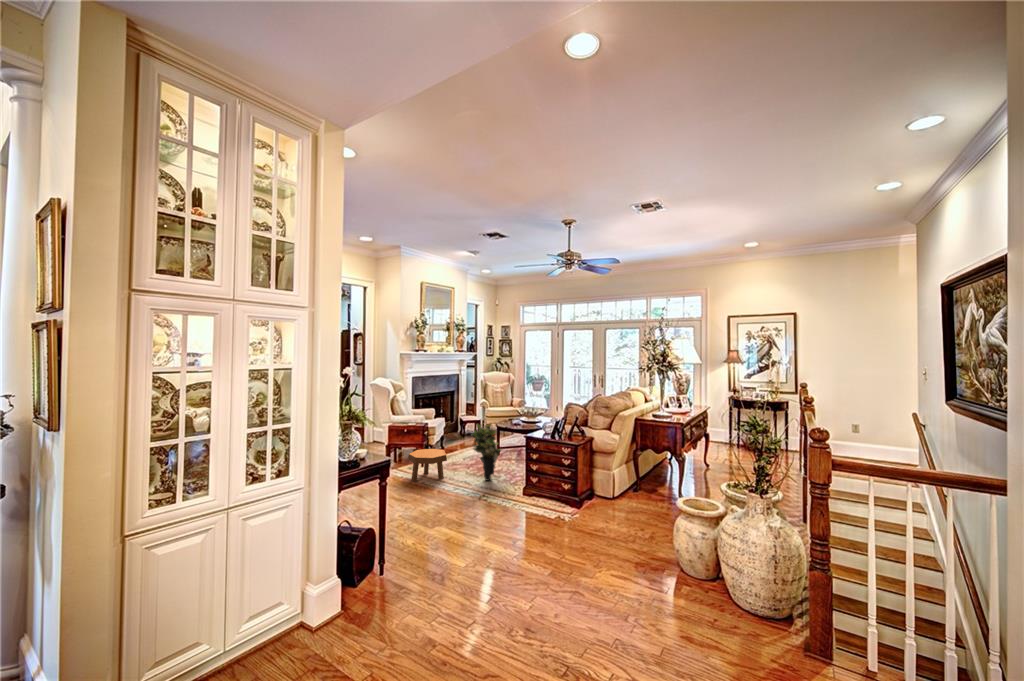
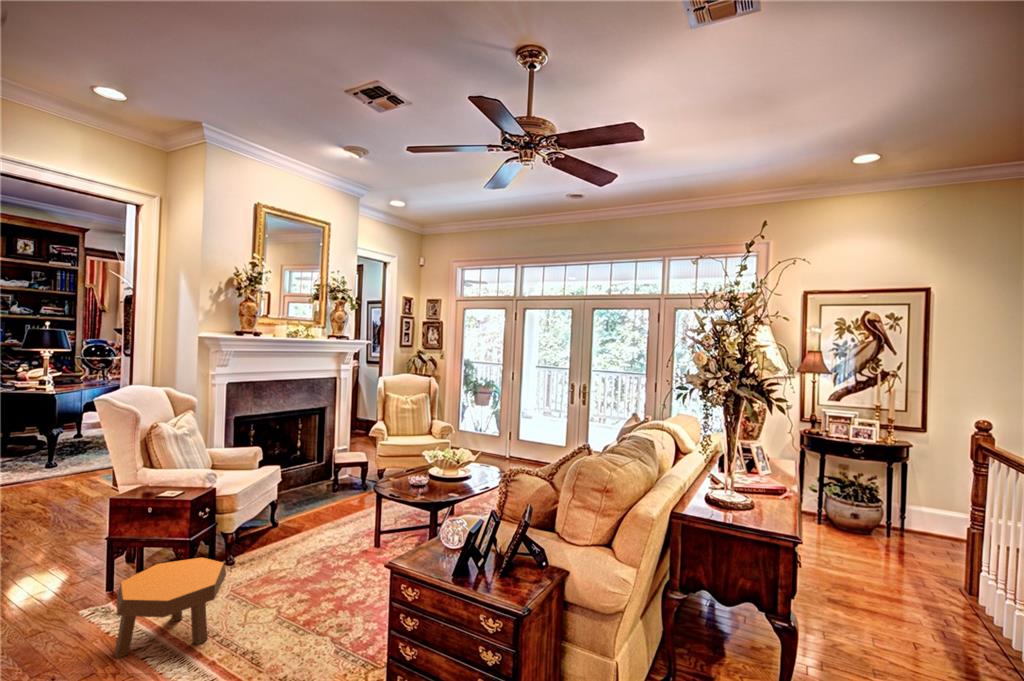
potted plant: present [471,424,501,481] -> none [278,502,355,651]

